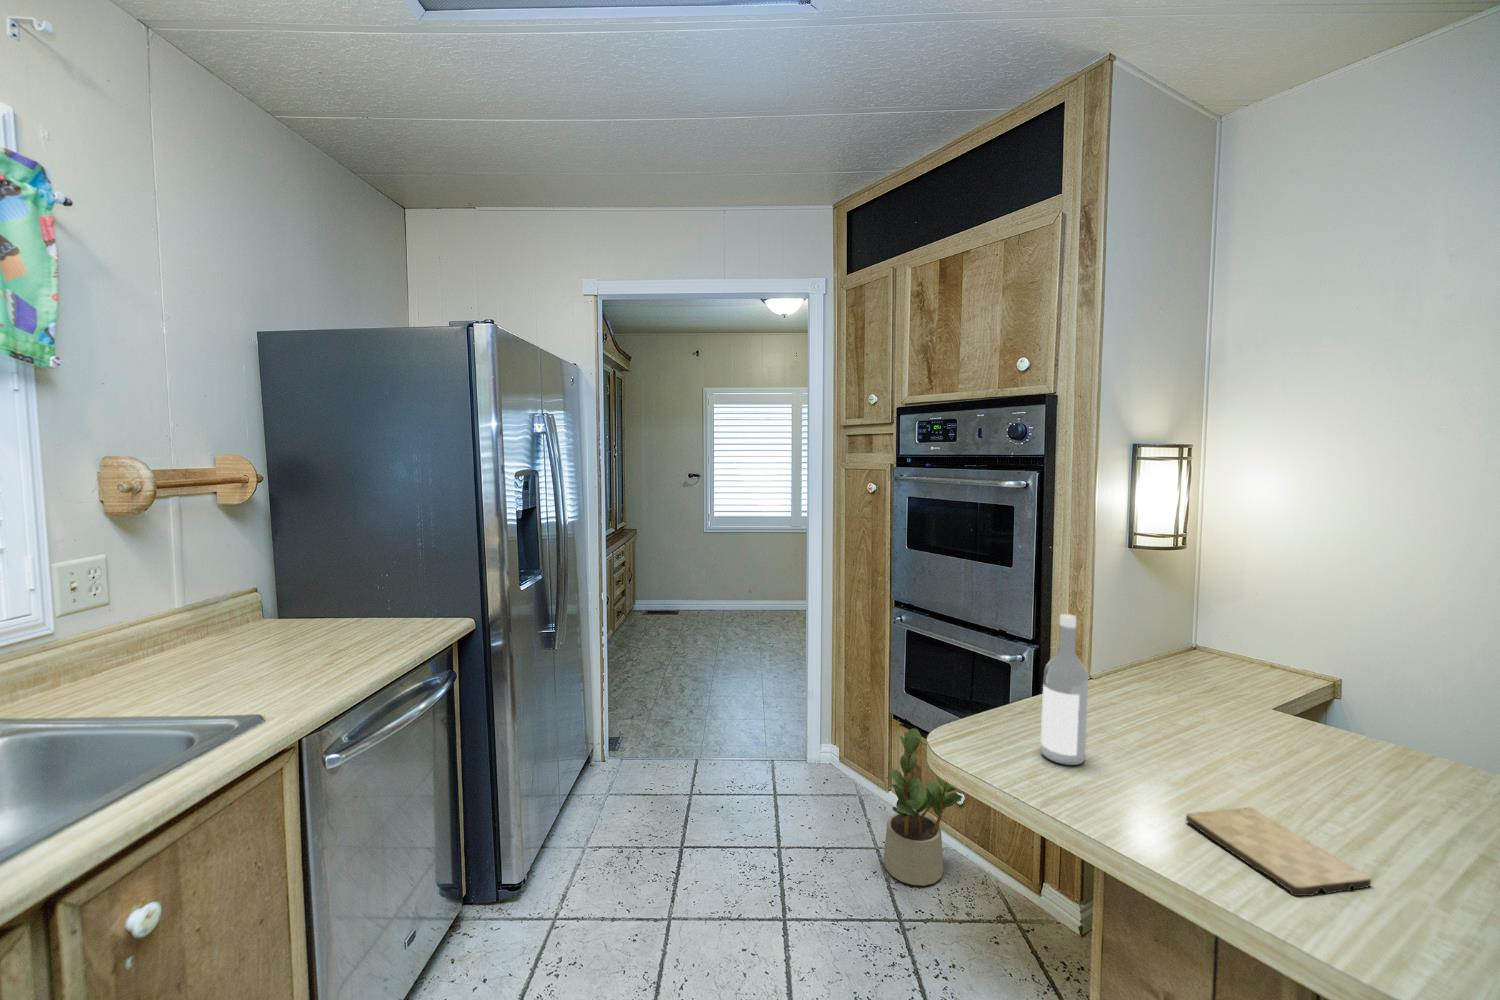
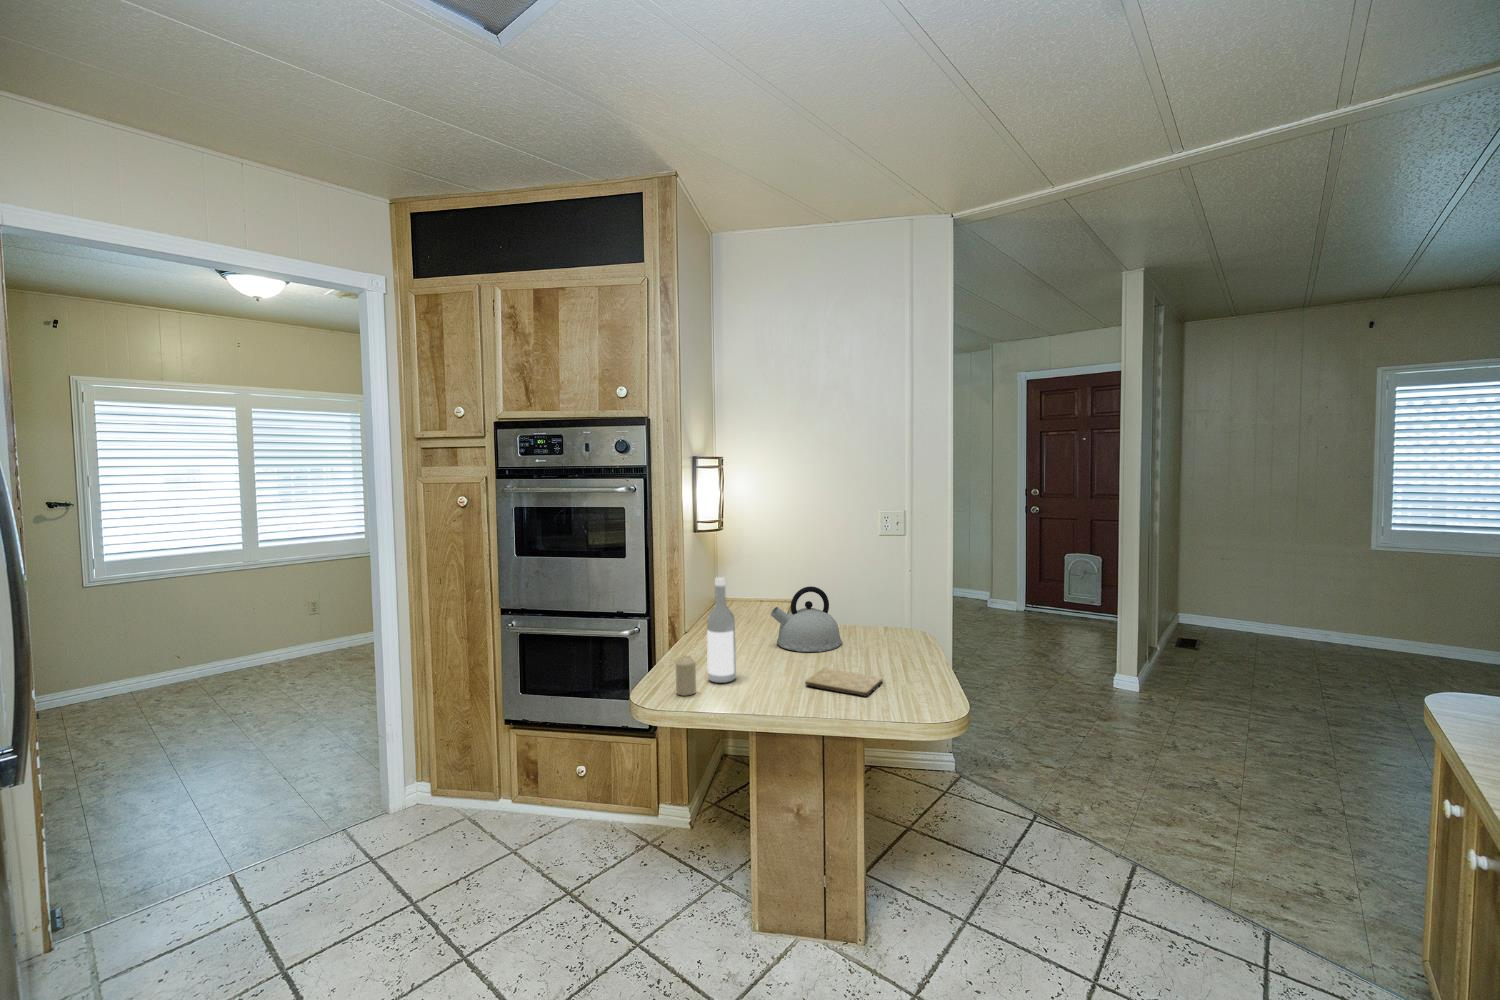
kettle: none [1199,663,1354,784] -> present [771,586,842,652]
candle: none [982,706,1011,761] -> present [676,656,696,696]
potted plant: present [884,728,962,886] -> none [528,719,597,864]

